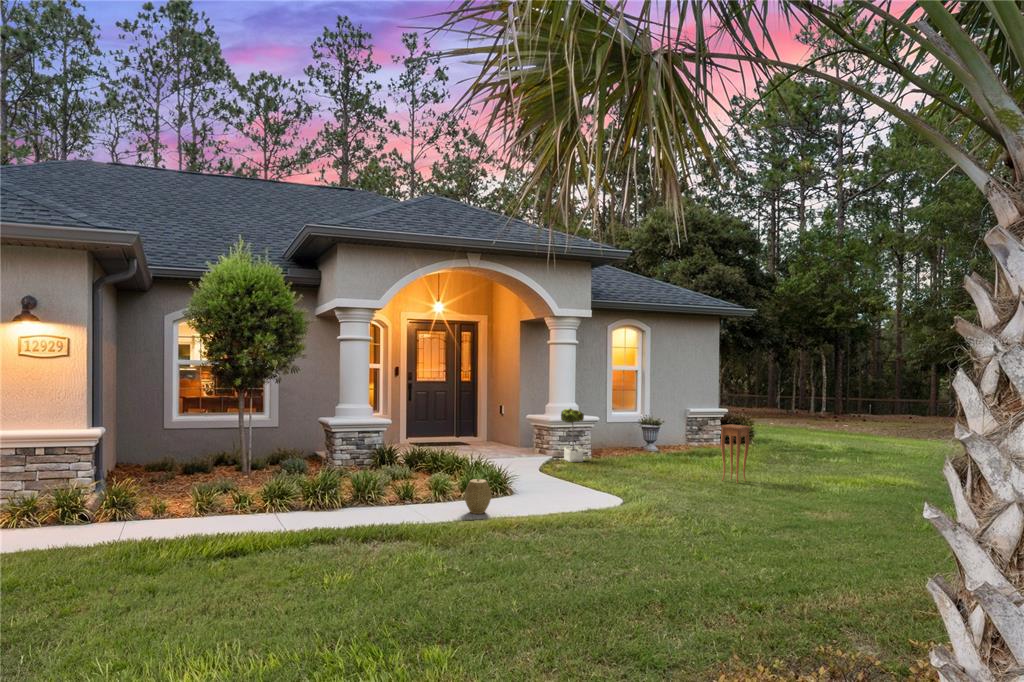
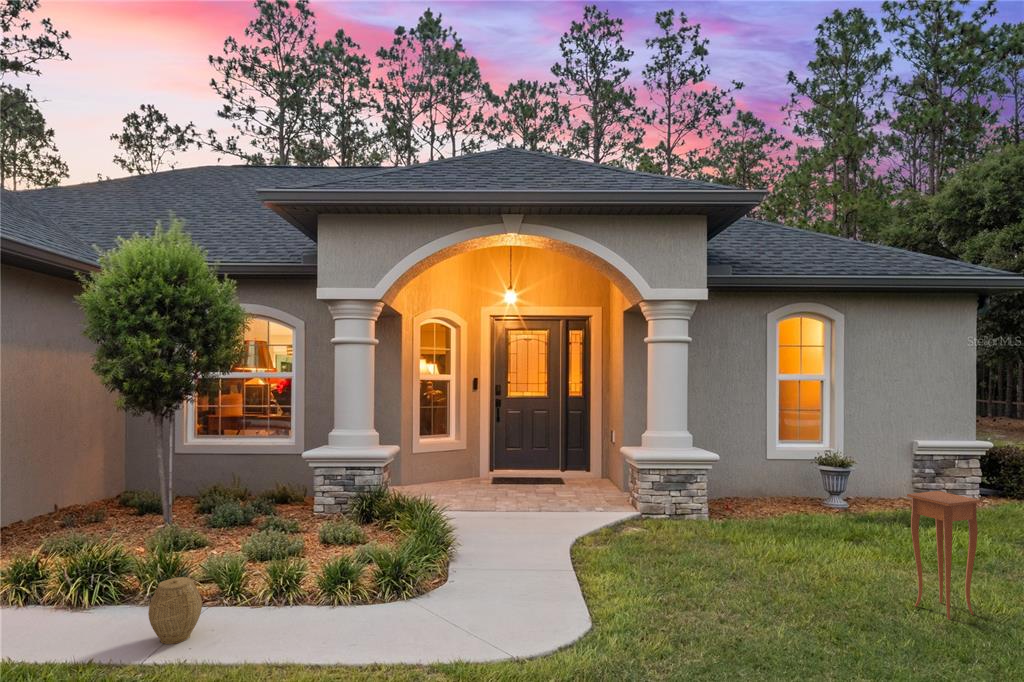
potted tree: present [561,408,584,462] -> none [652,441,689,526]
woven basket: present [464,479,491,514] -> present [148,577,202,644]

